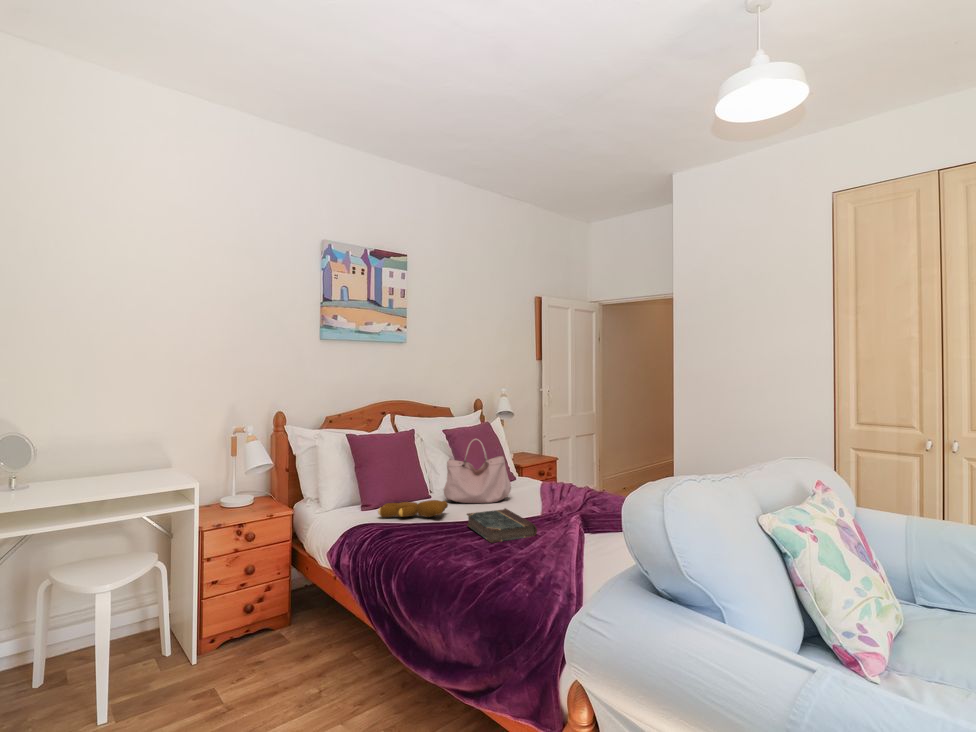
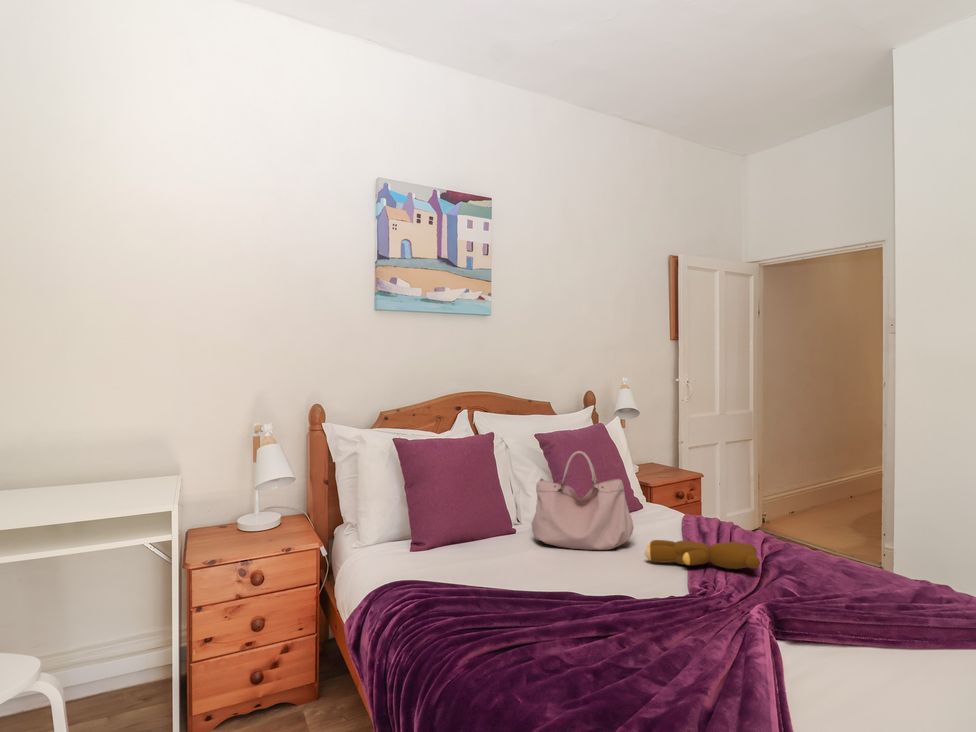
teddy bear: present [378,500,448,518] -> present [645,540,760,570]
book: present [467,508,537,543] -> none [556,573,679,648]

